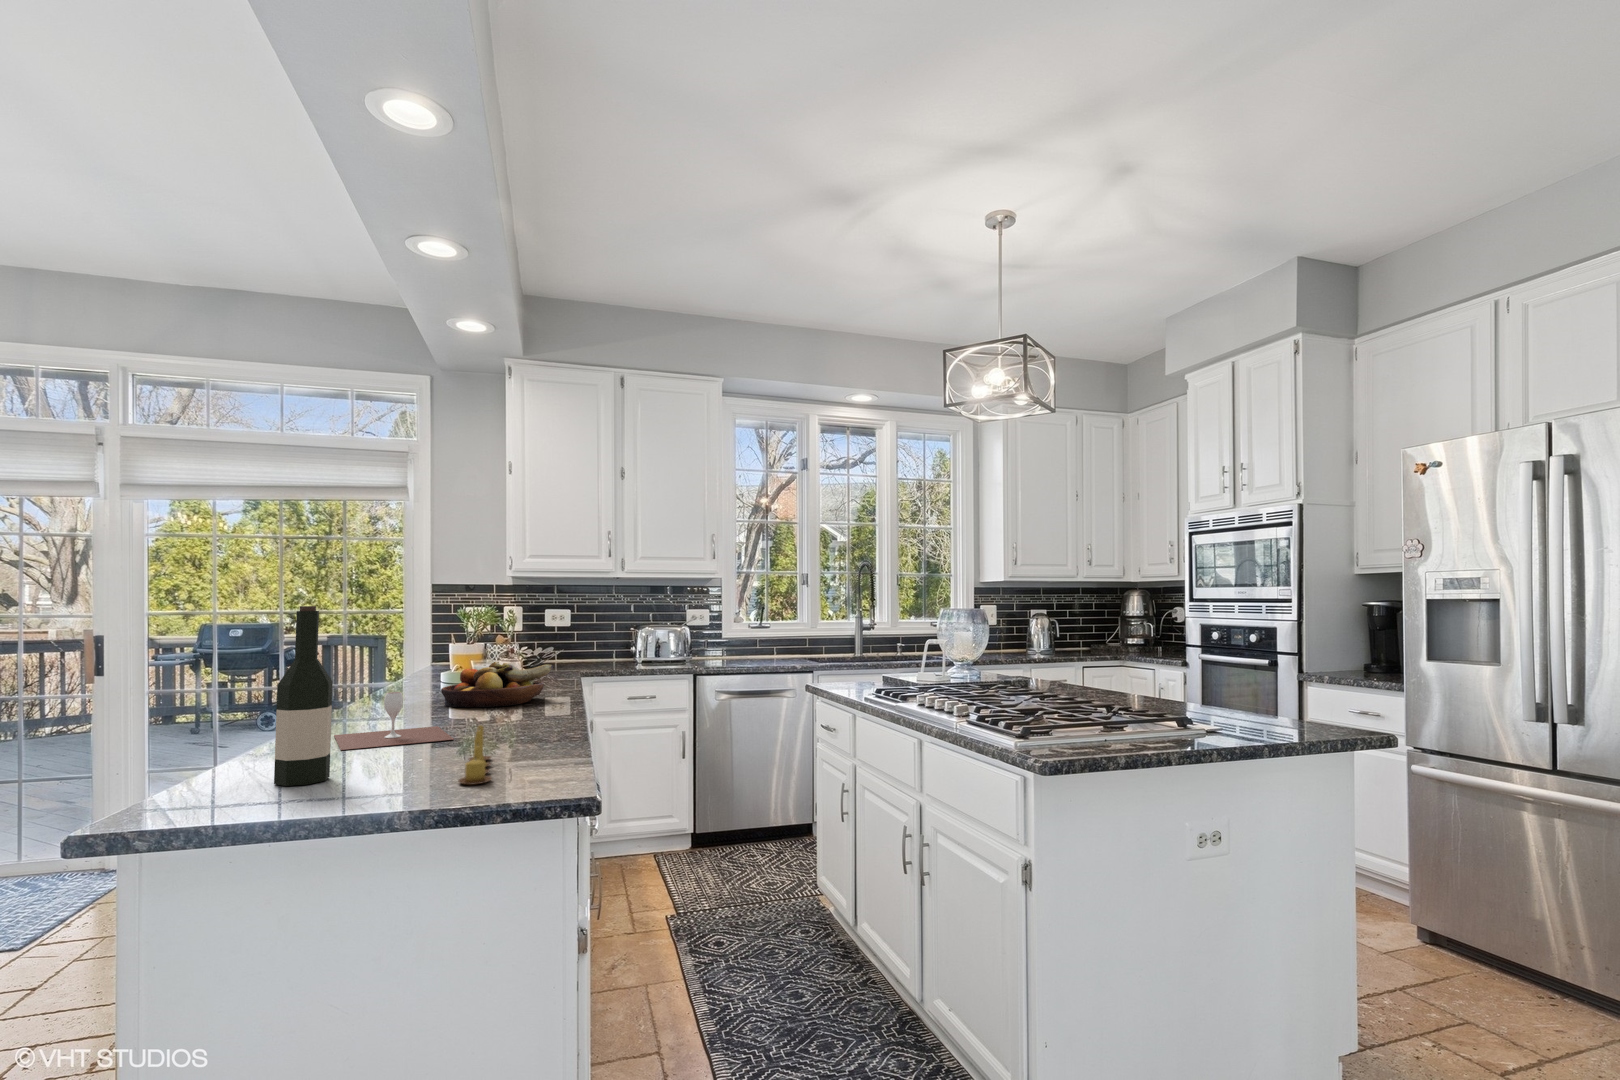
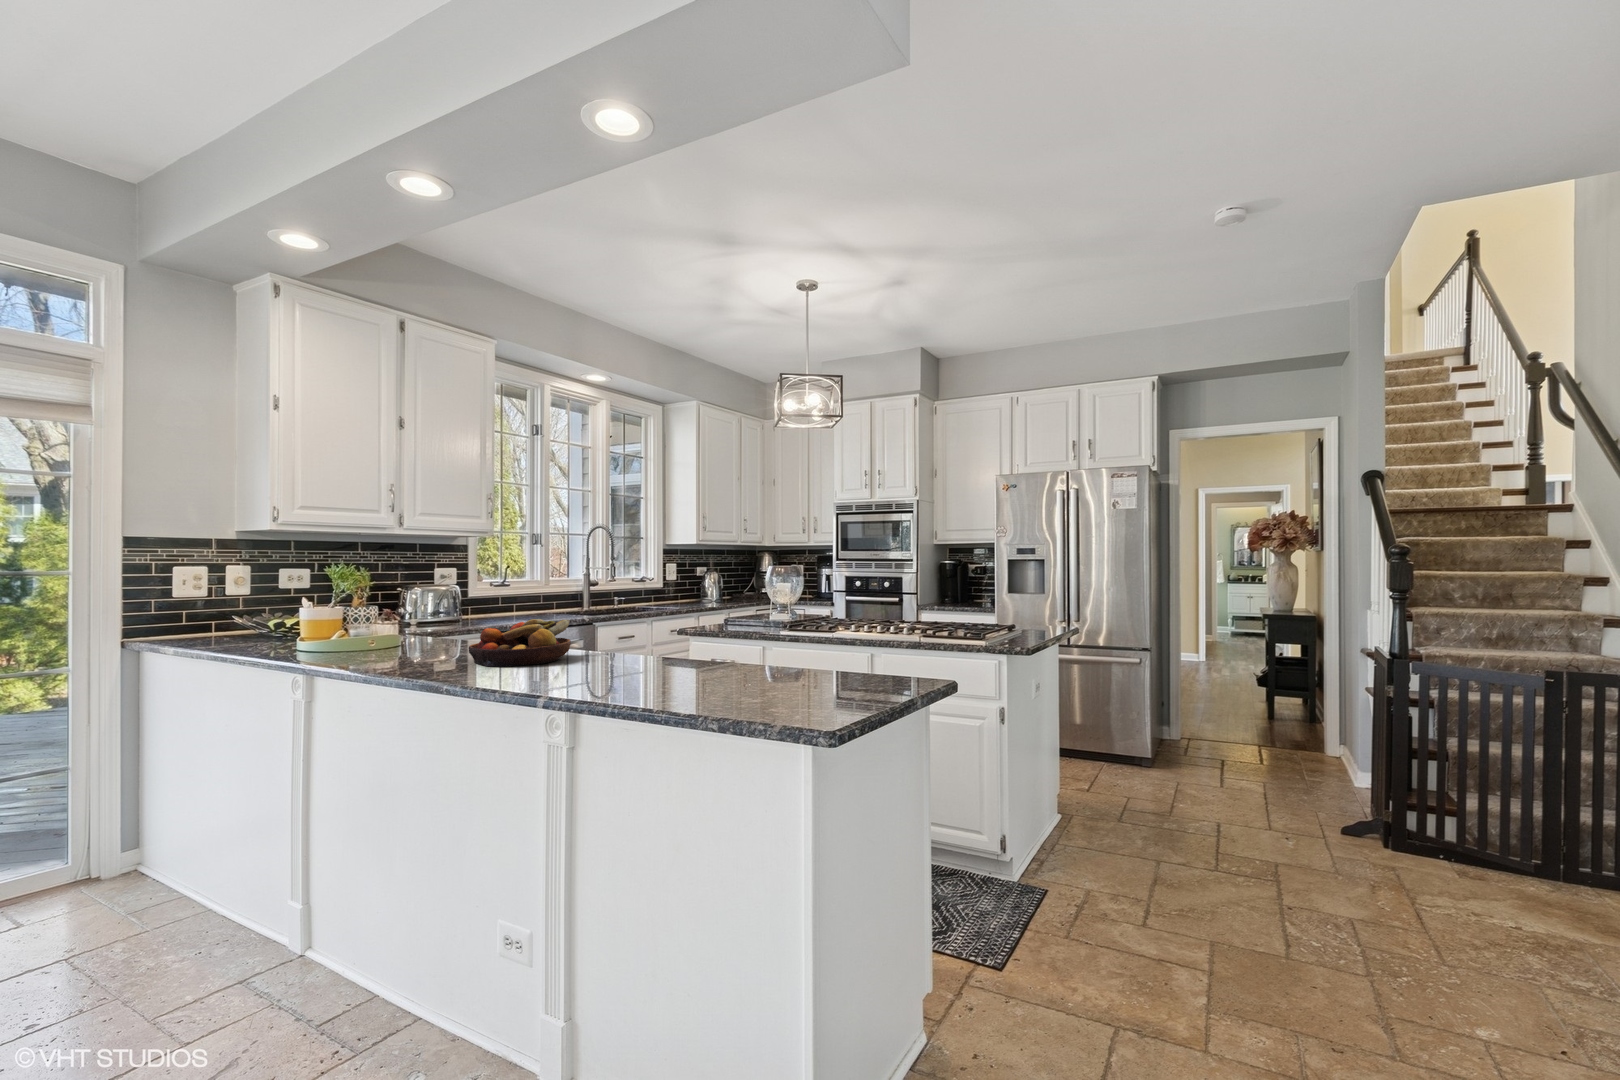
wine bottle: present [274,606,332,786] -> none [745,560,785,713]
wine glass: present [334,692,454,750] -> none [562,643,690,696]
candle: present [459,725,492,785] -> none [789,654,887,694]

